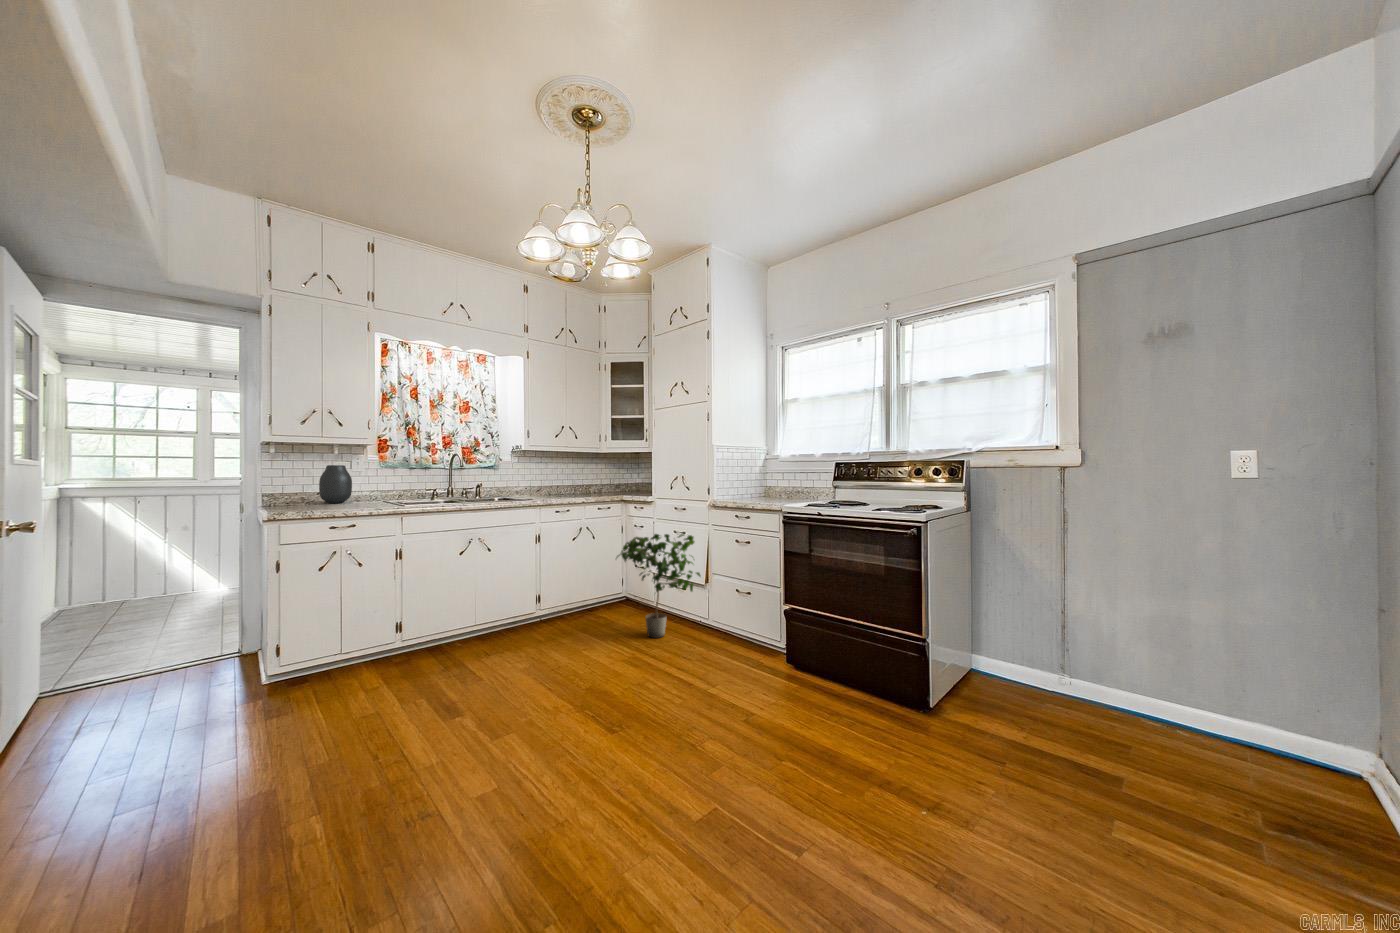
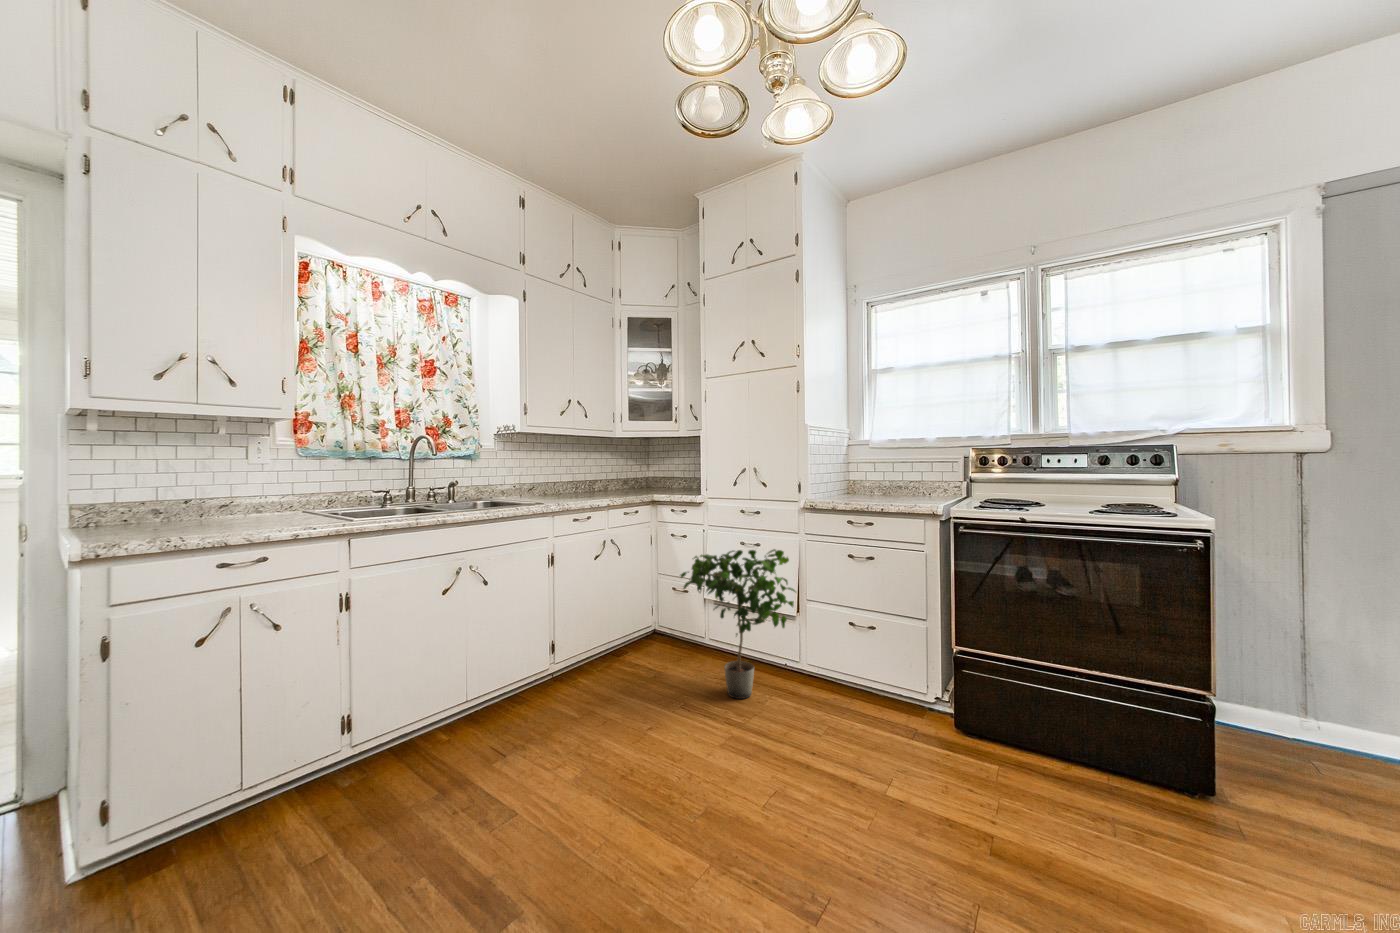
vase: present [319,465,352,503] -> none [187,452,249,516]

